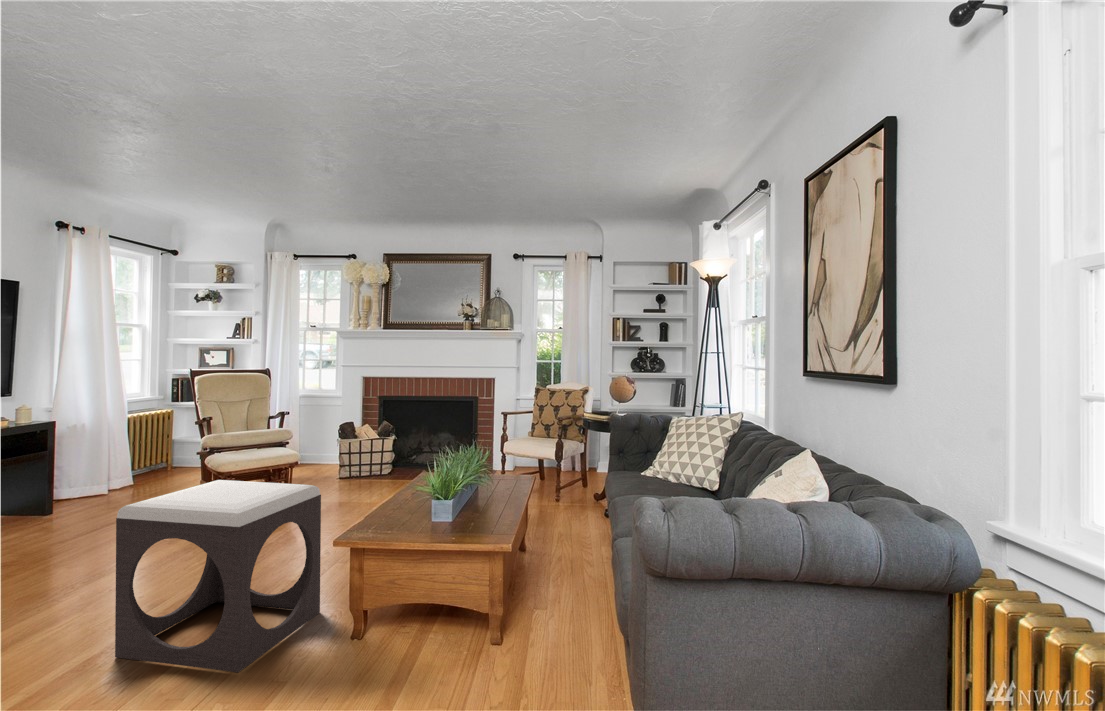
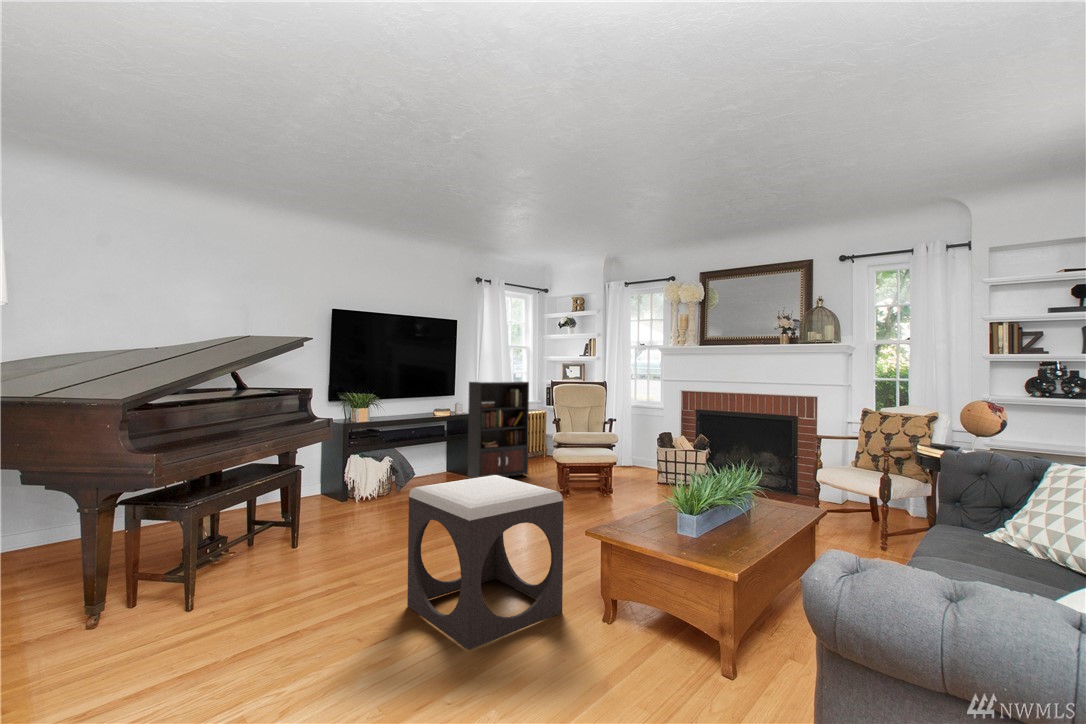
bookcase: none [76,370,171,505] -> present [468,381,529,478]

